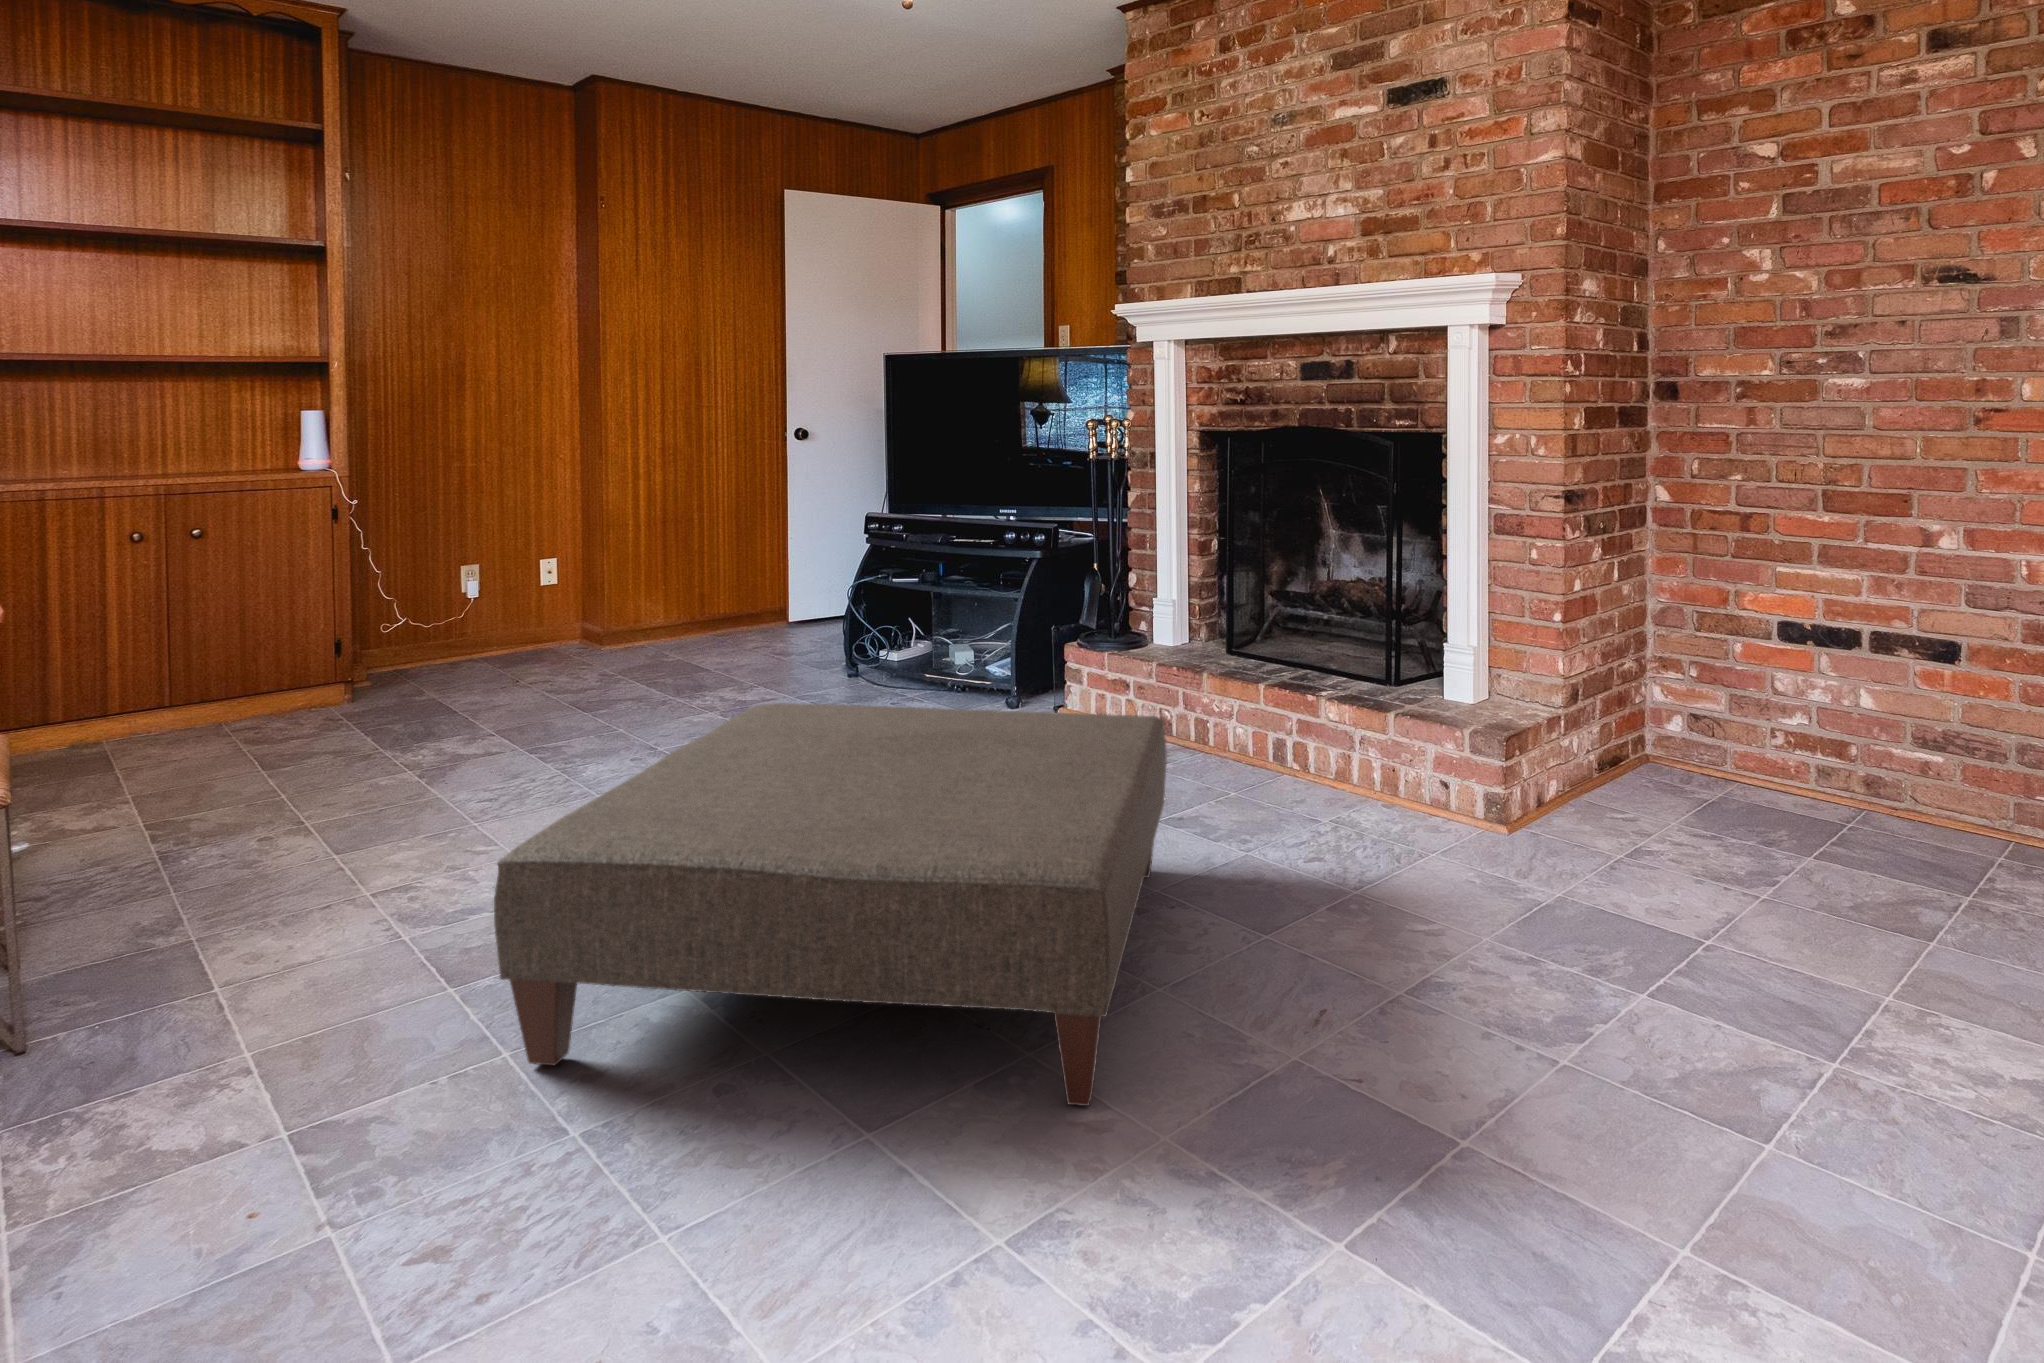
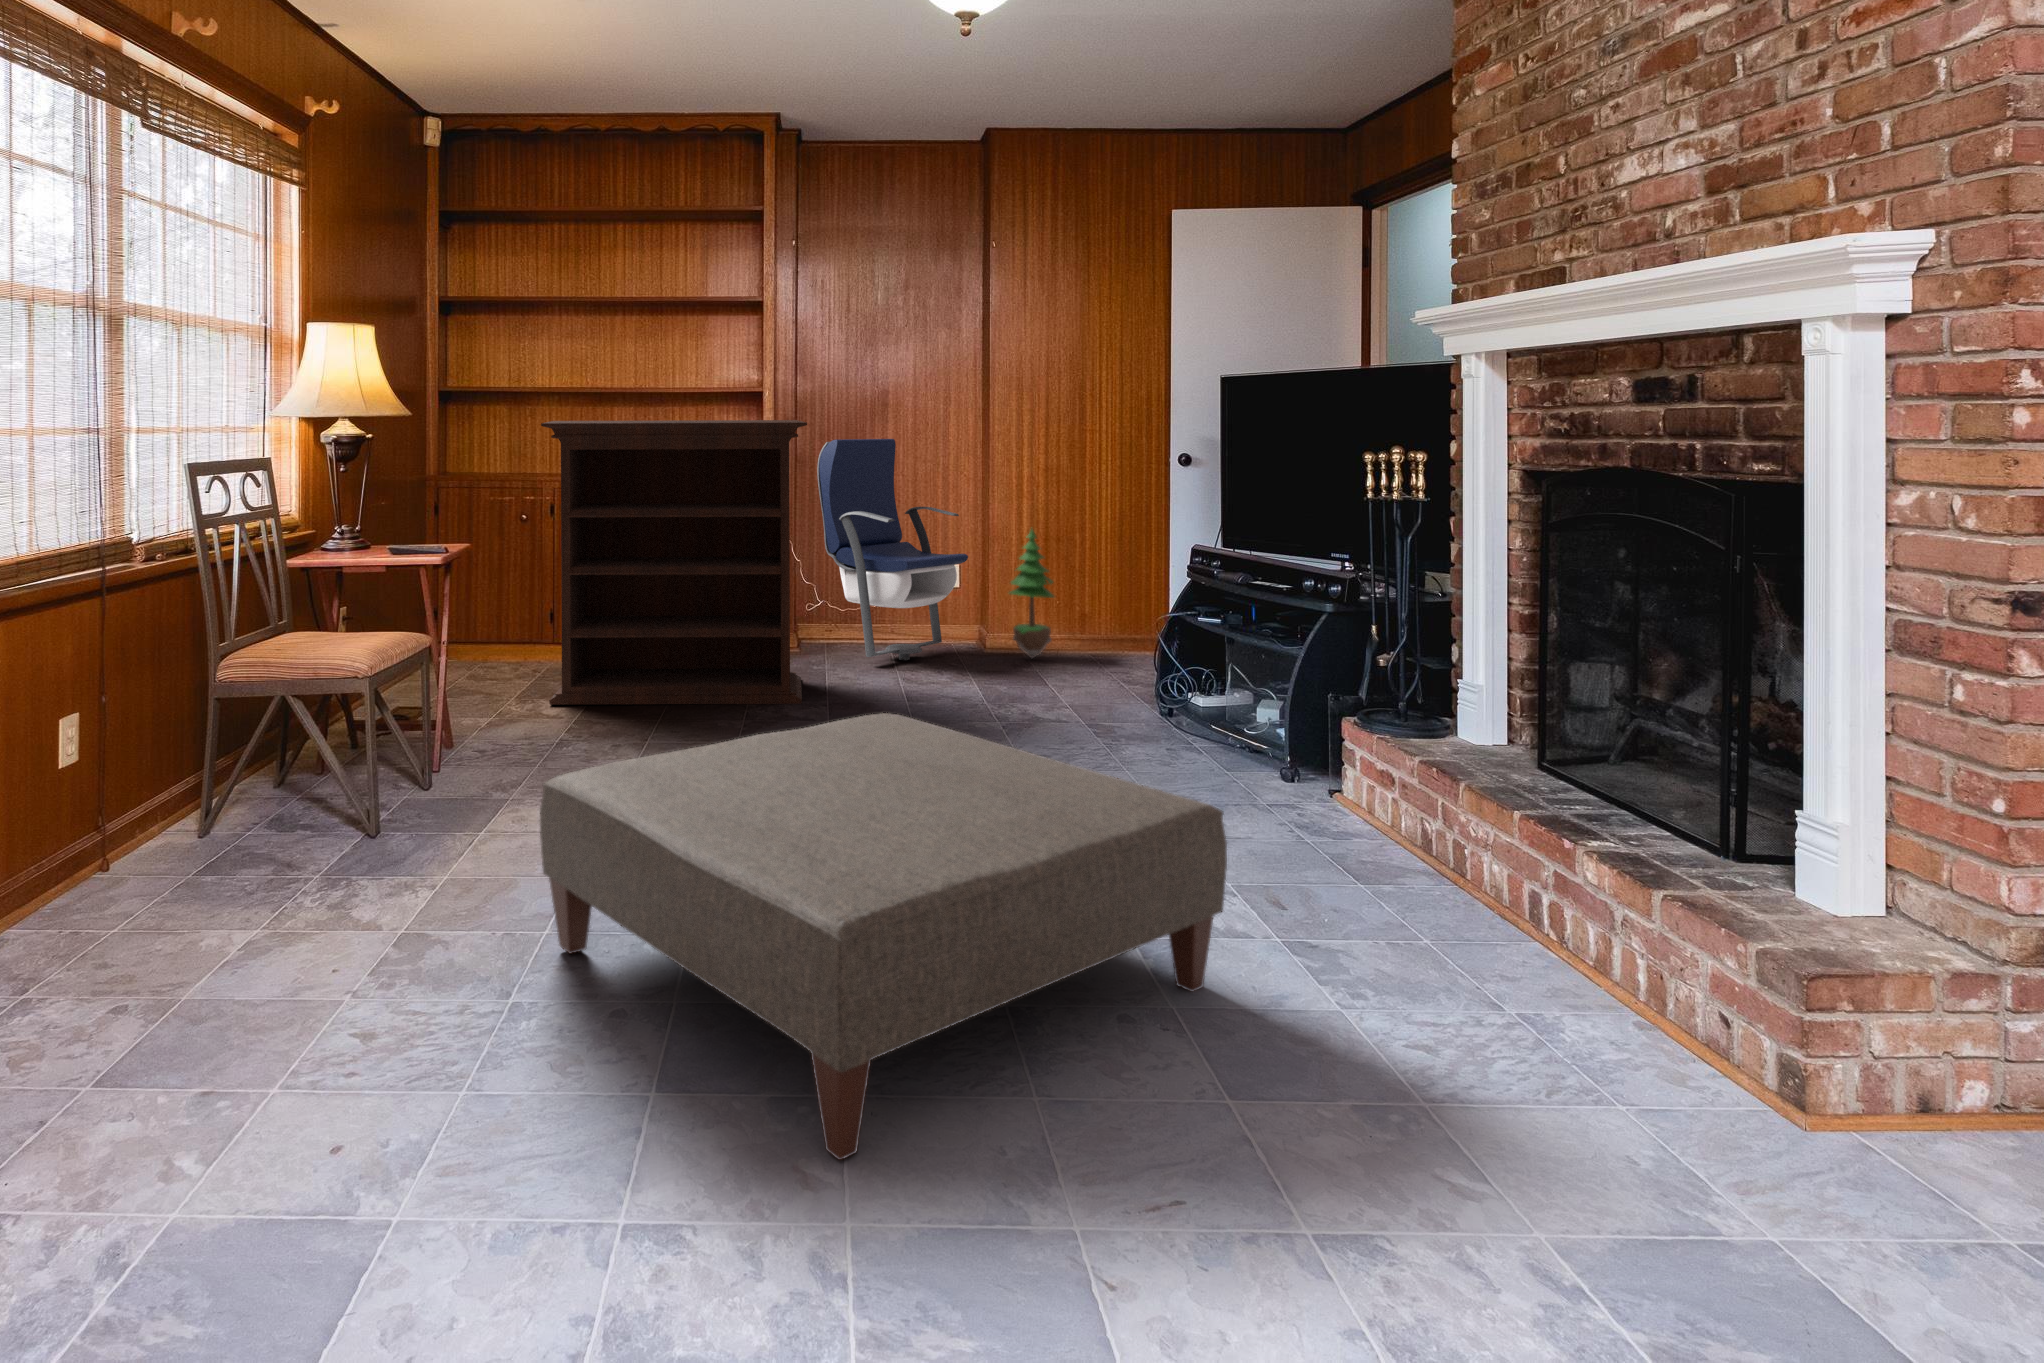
bookshelf: none [13,392,458,811] -> present [541,420,807,705]
armchair: none [395,415,592,671] -> present [817,439,968,660]
potted tree: none [634,506,687,646] -> present [1010,529,1054,659]

